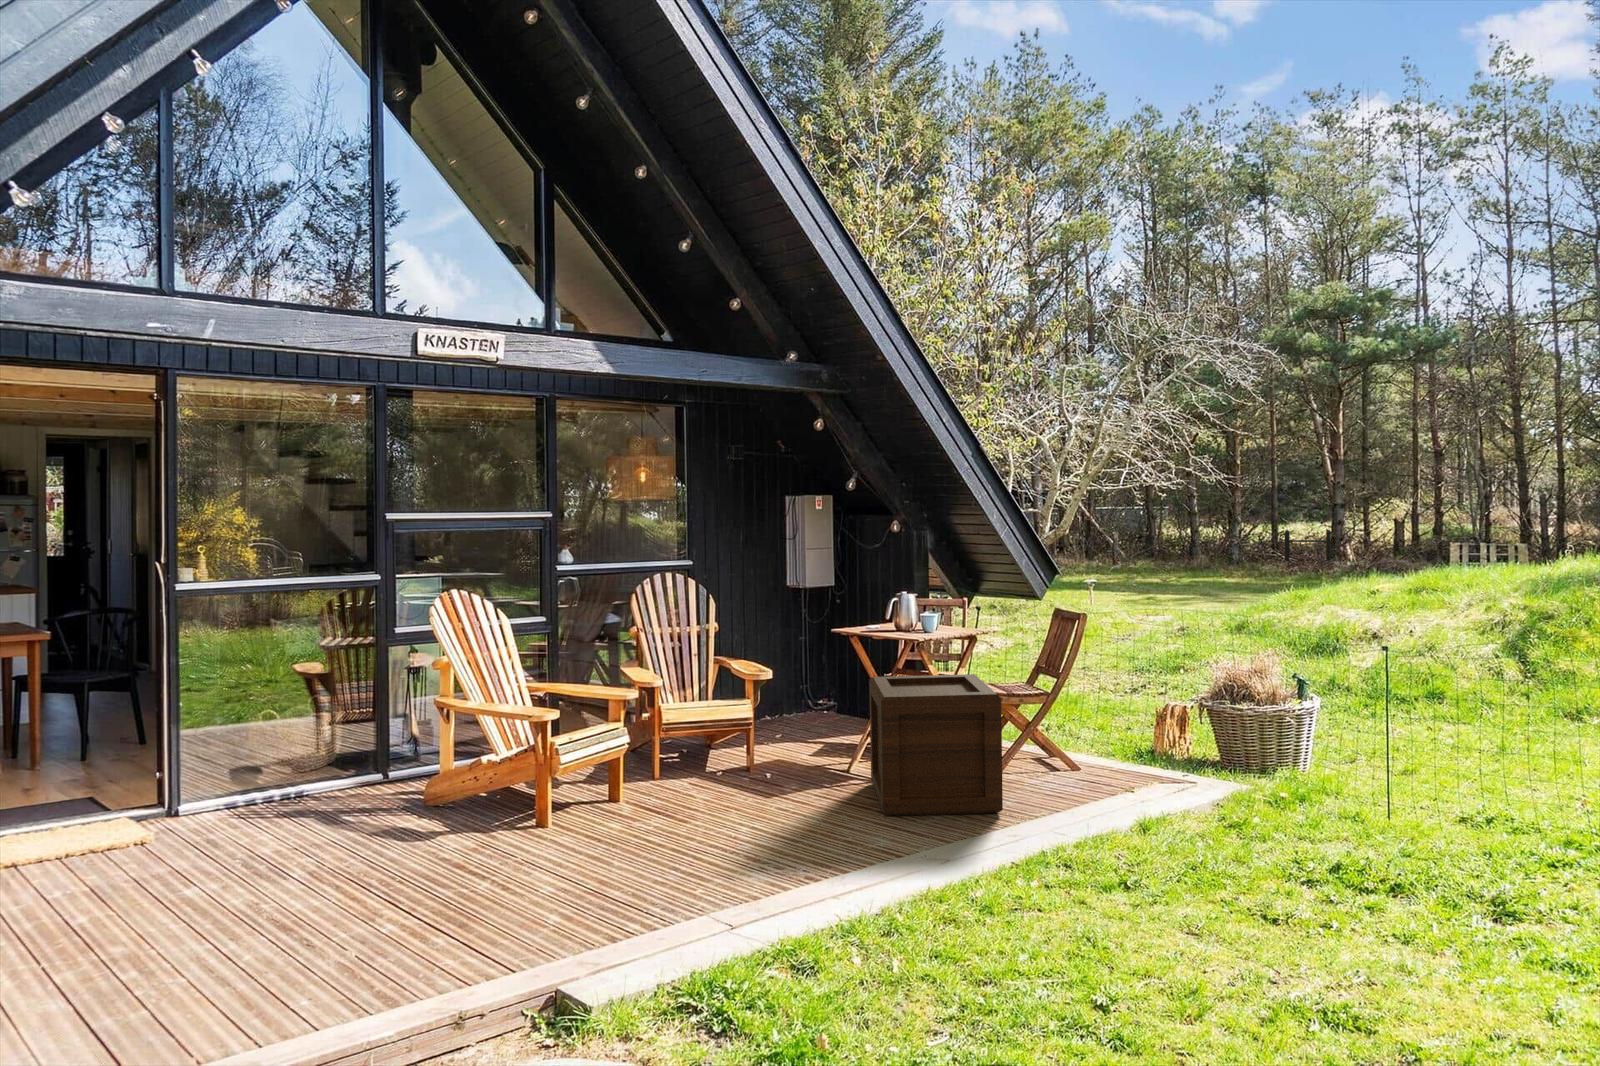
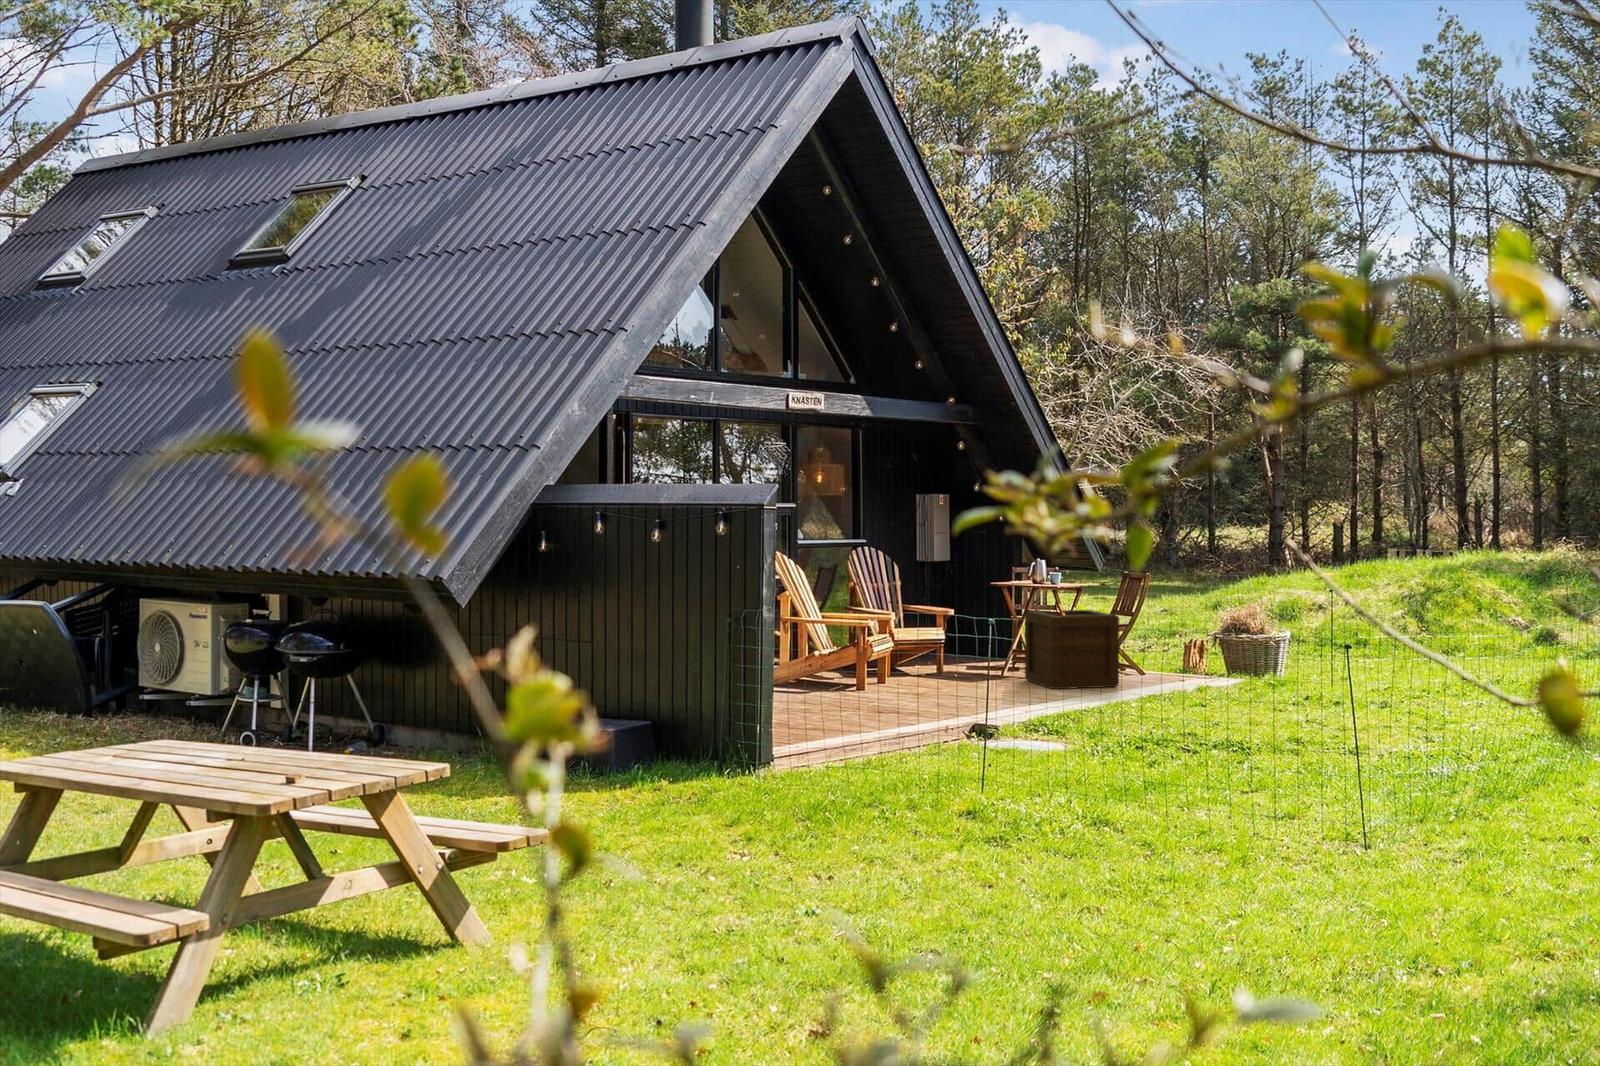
bench: present [1285,530,1331,561] -> none [1226,533,1272,566]

